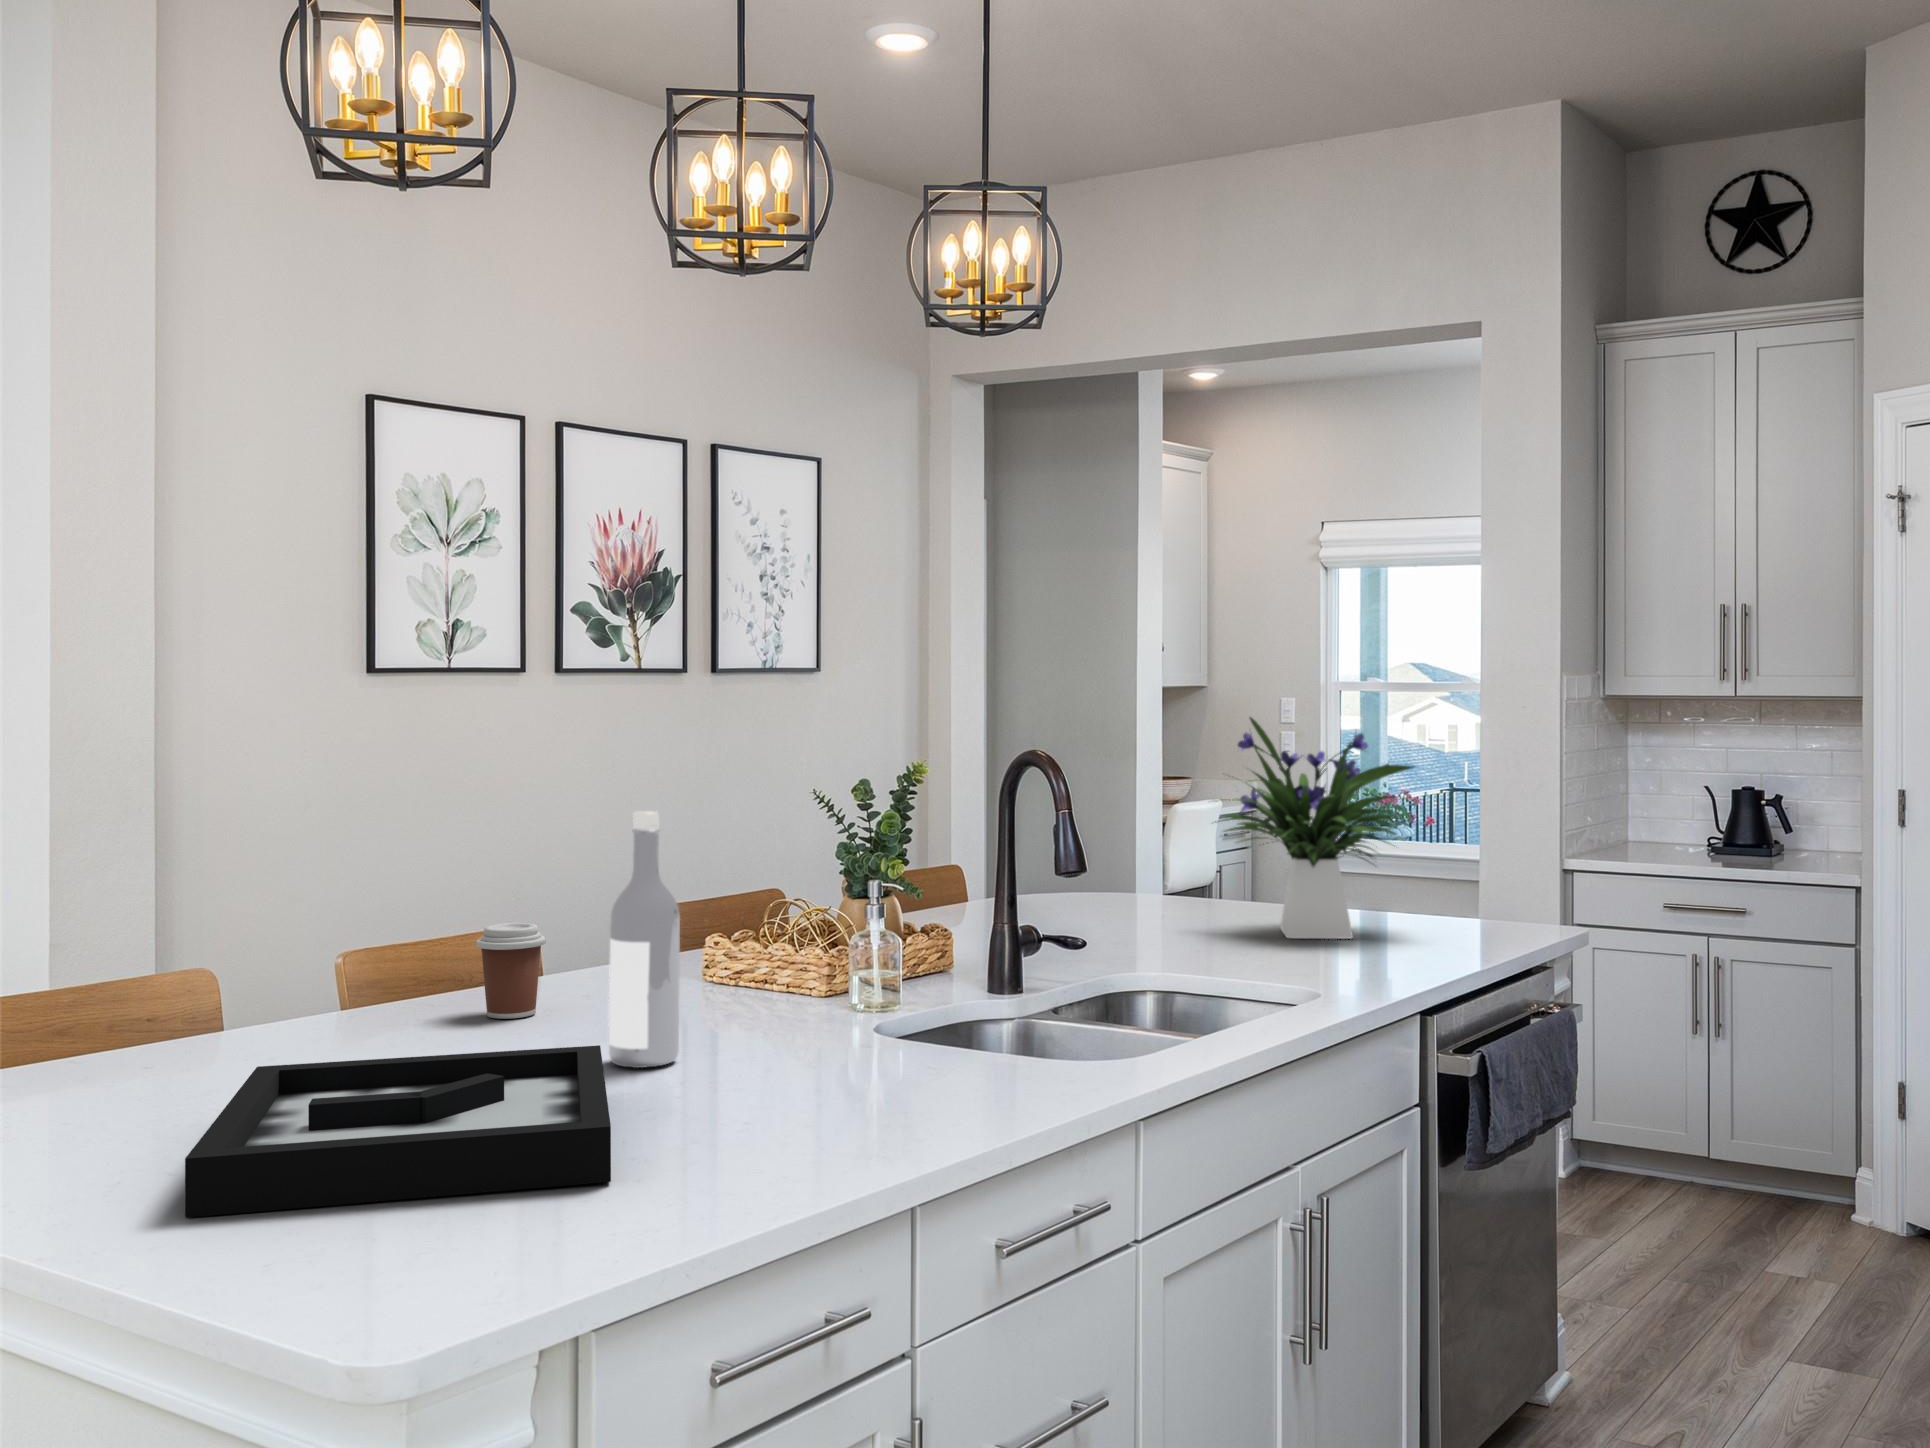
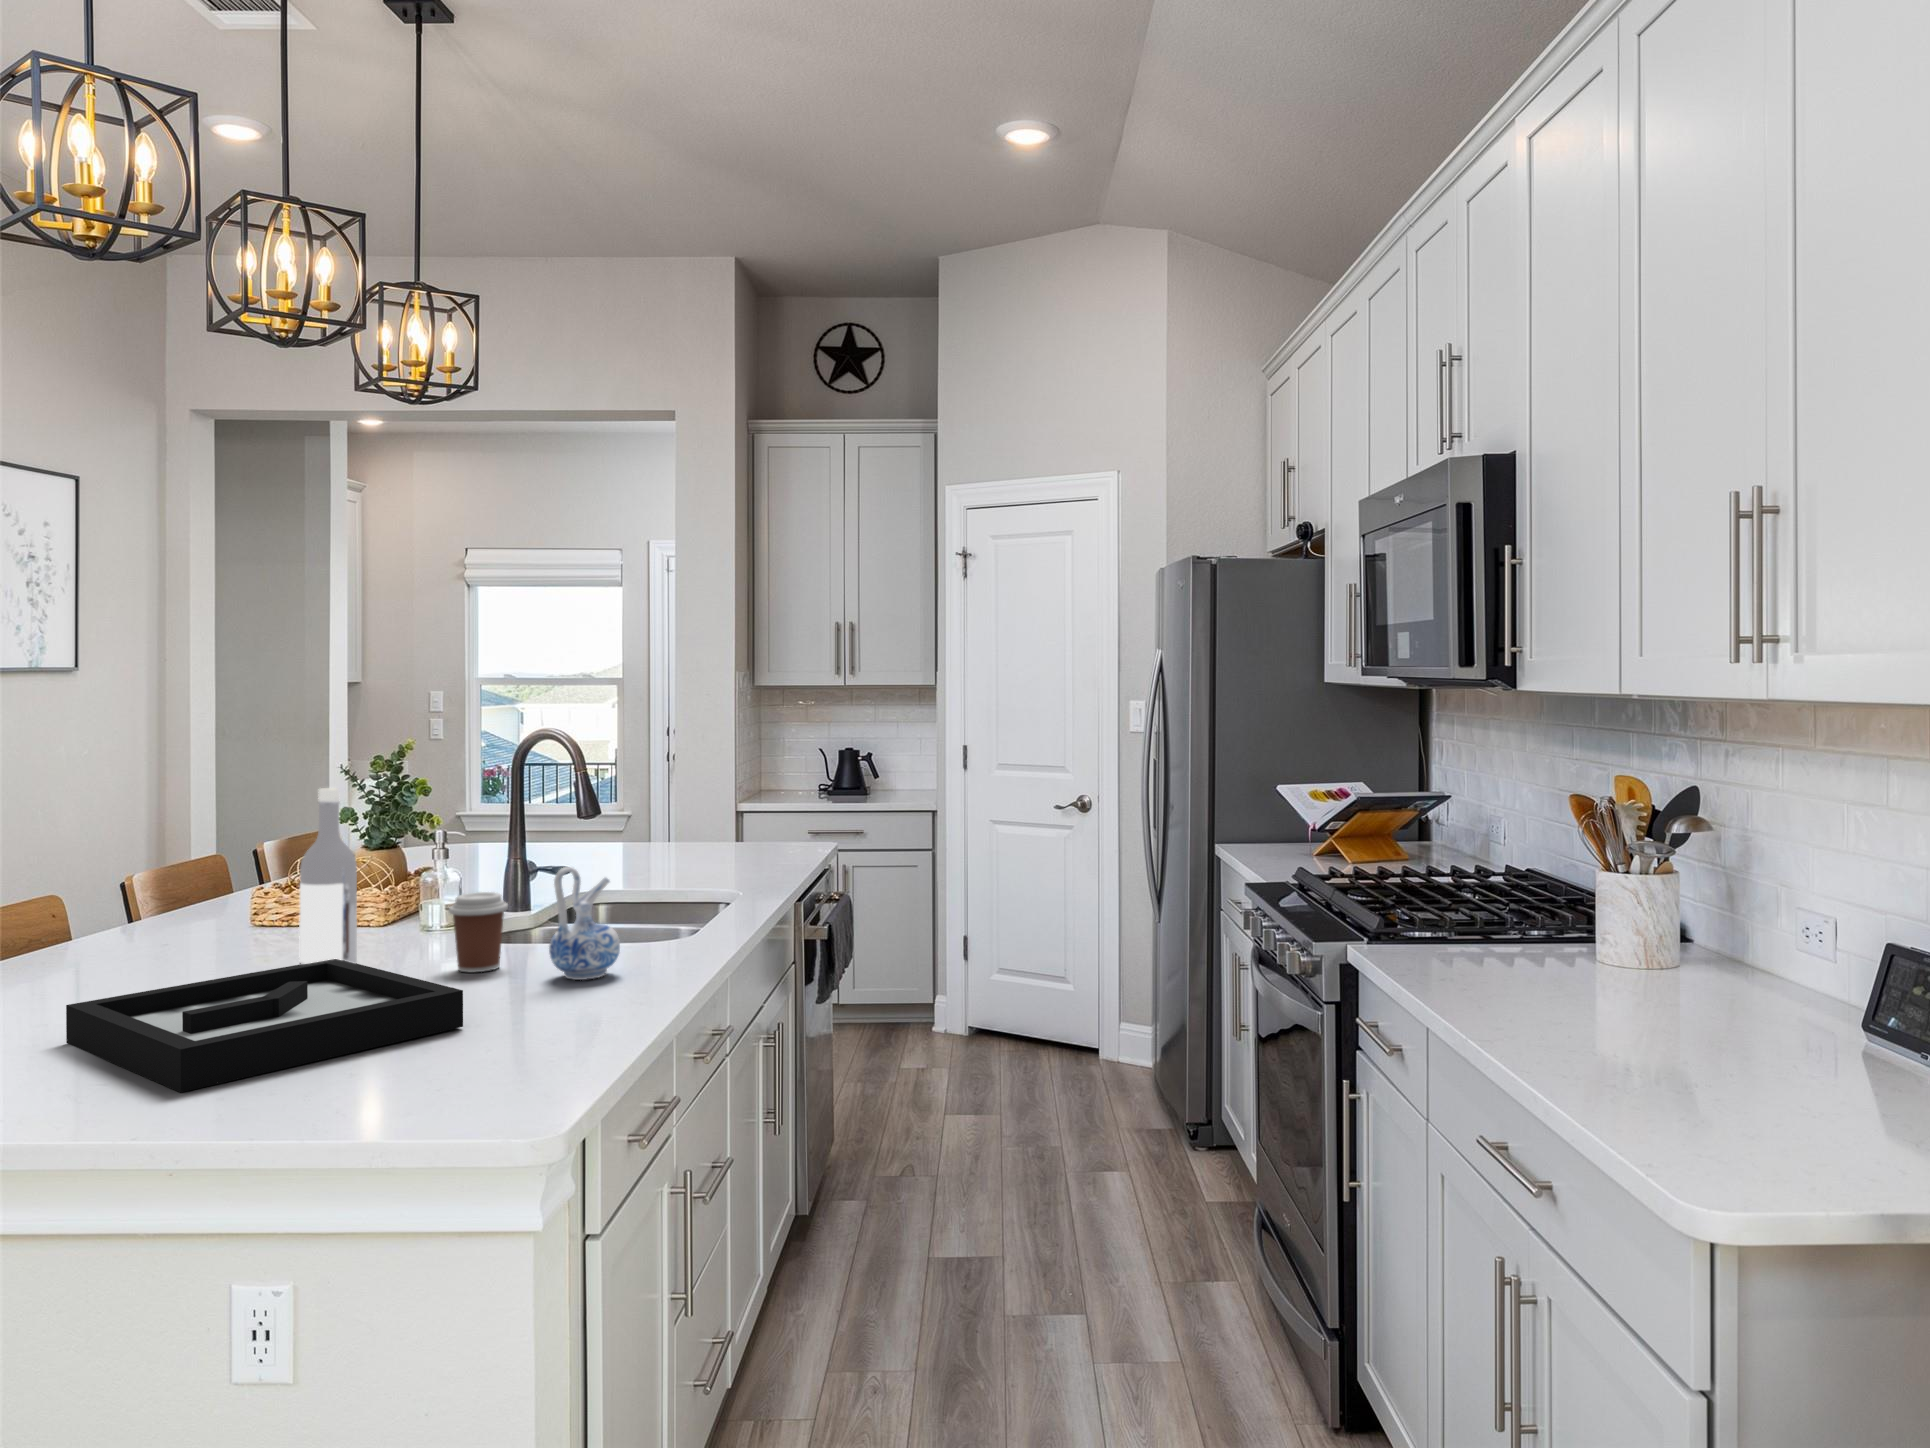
flower arrangement: present [1215,717,1413,939] -> none [583,709,727,860]
coffee cup: present [476,923,546,1019] -> present [449,892,508,972]
ceramic pitcher: none [844,950,948,1129] -> present [549,867,620,980]

